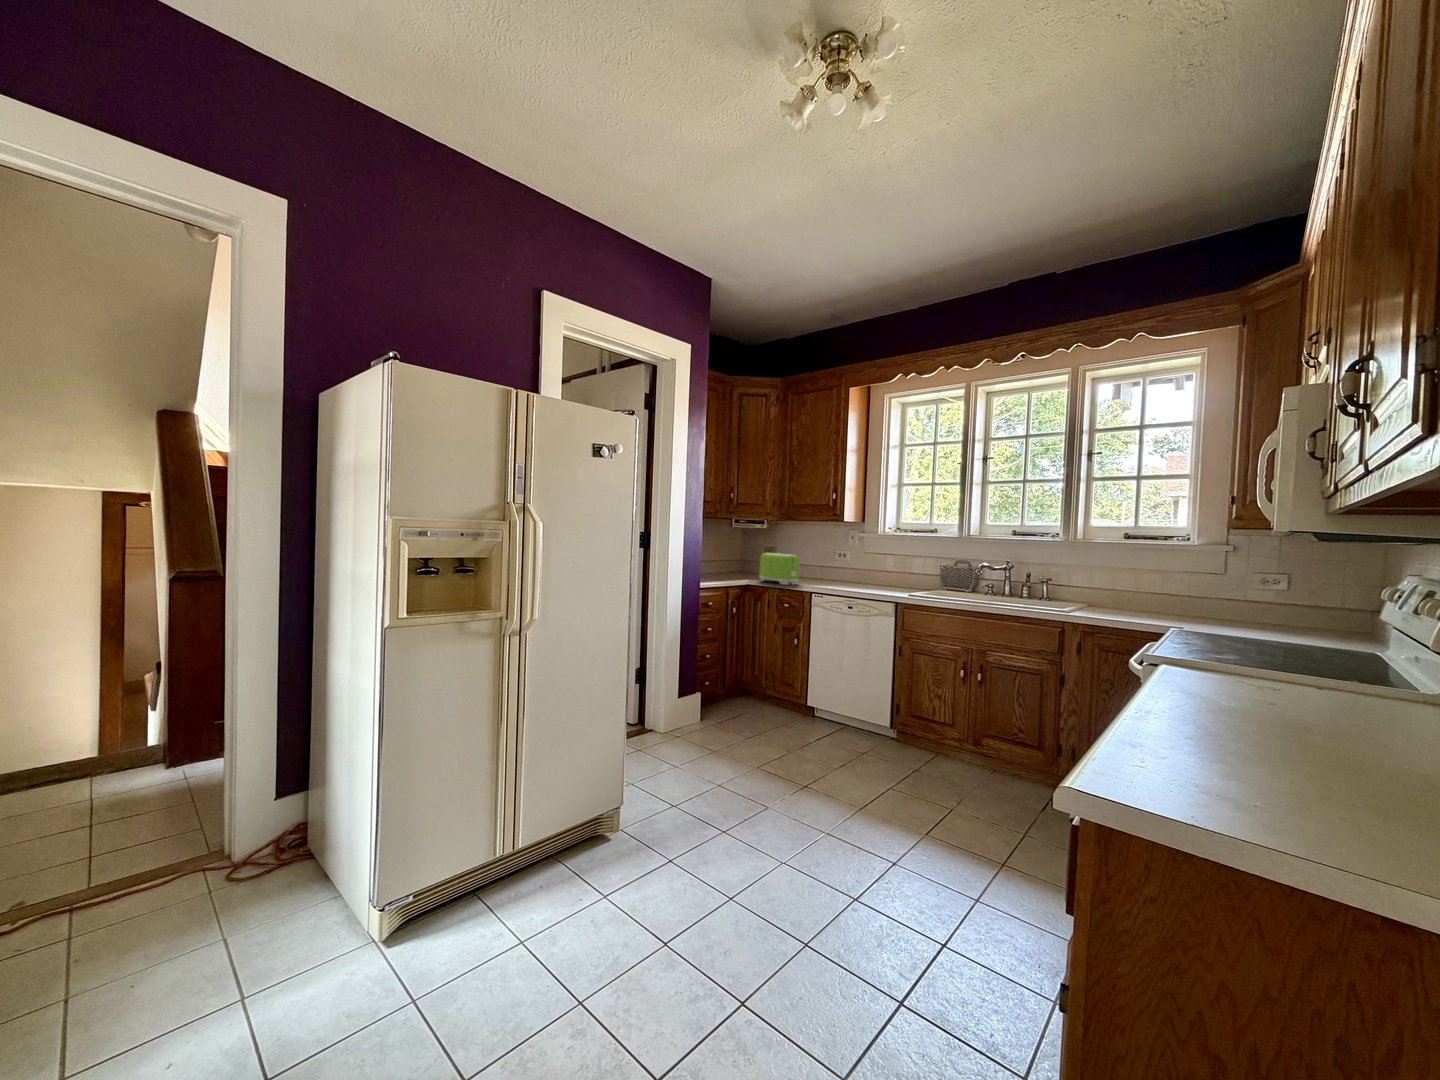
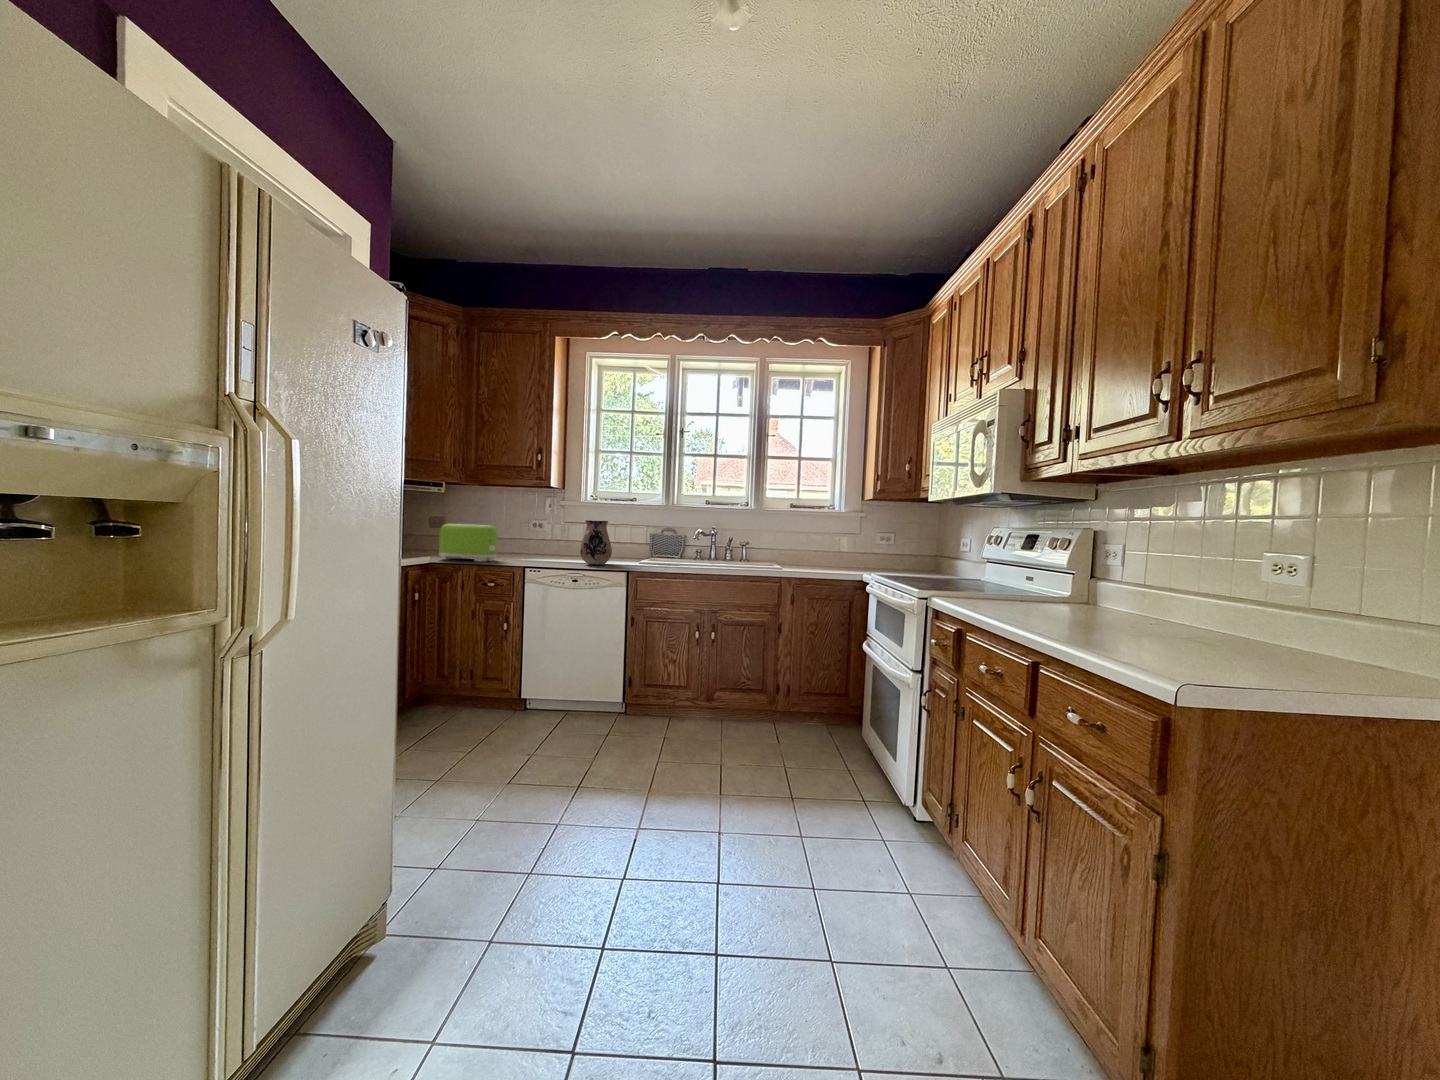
ceramic pitcher: none [858,552,887,594] -> present [580,520,612,565]

